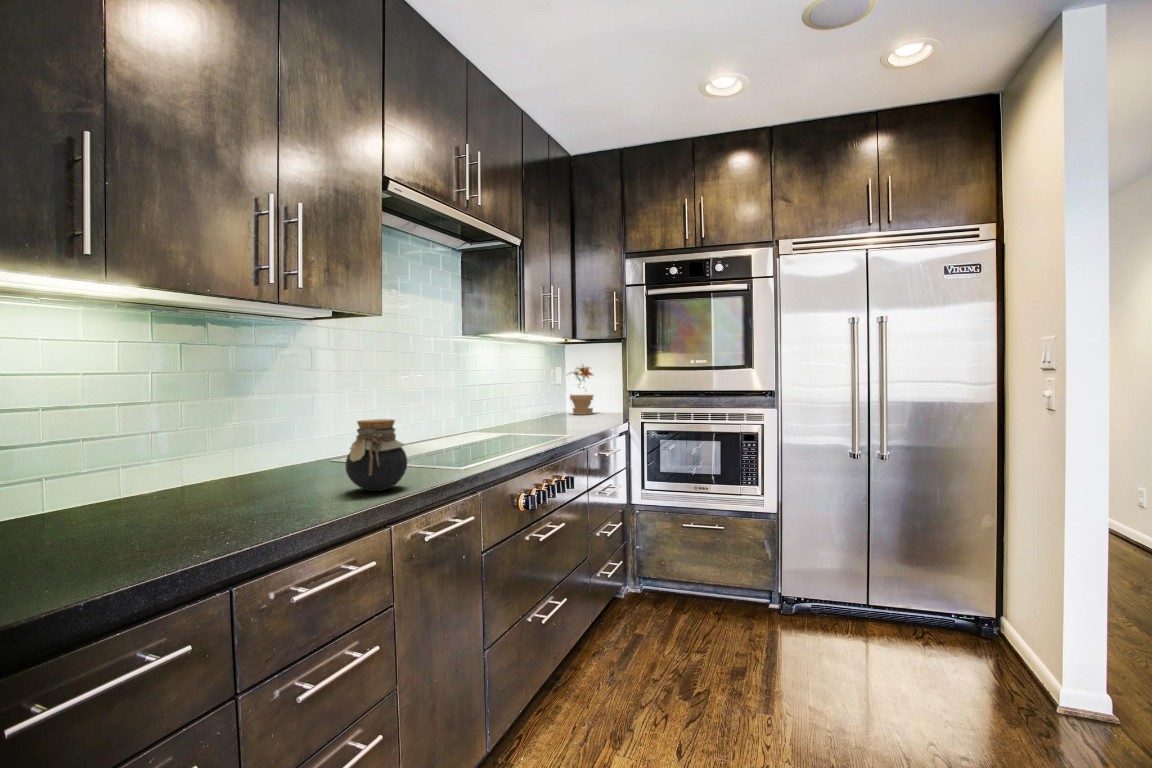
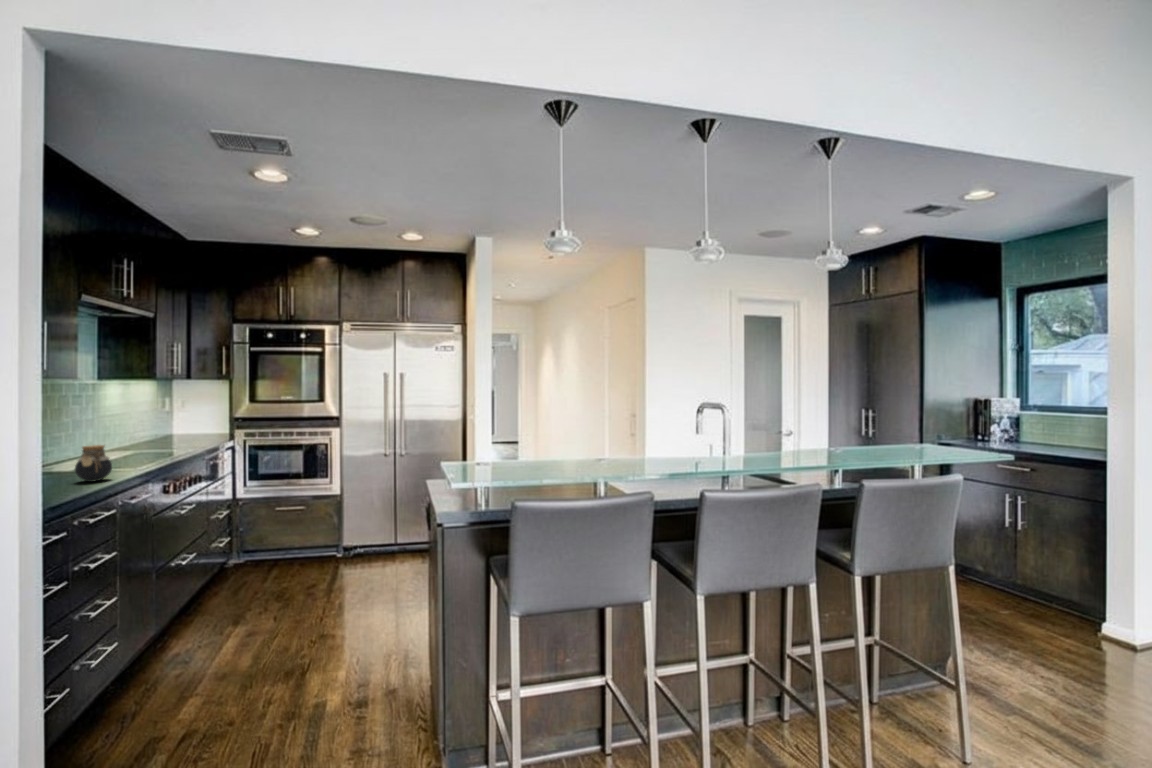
potted plant: present [570,365,593,415] -> none [176,396,204,436]

